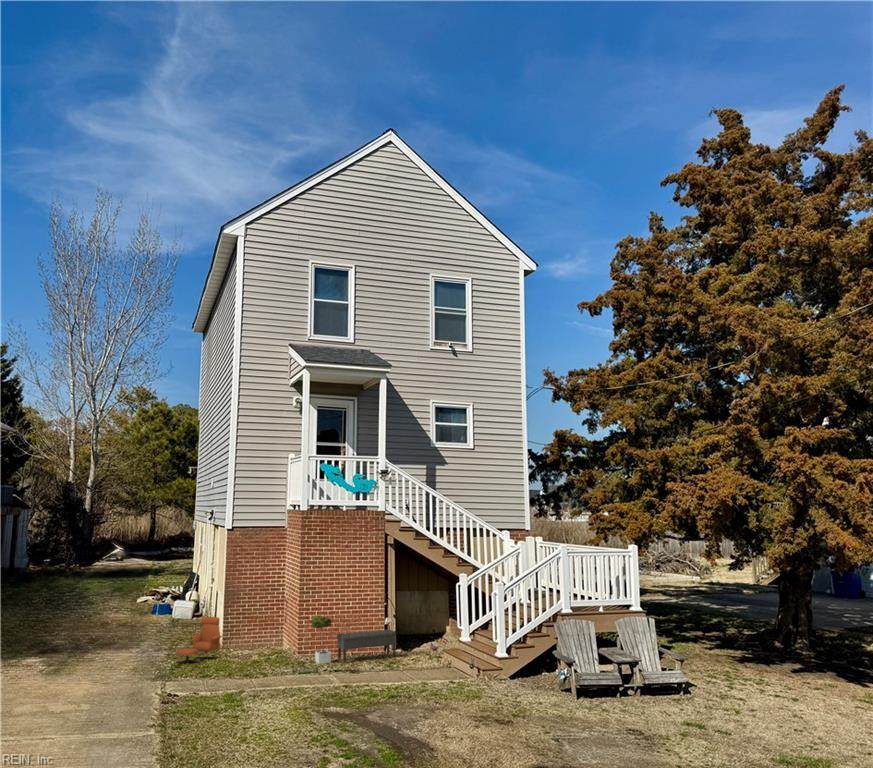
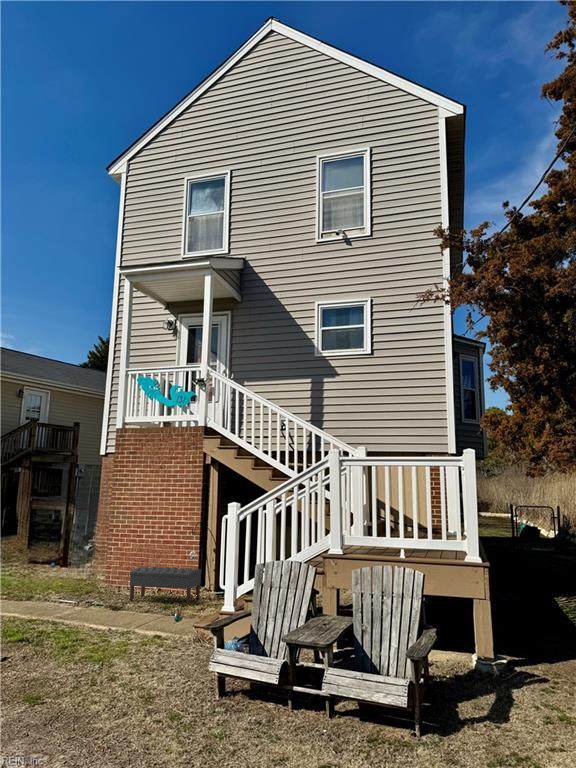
potted tree: present [312,616,331,664] -> none [108,542,130,598]
lounge chair: present [177,617,222,665] -> none [45,535,94,579]

